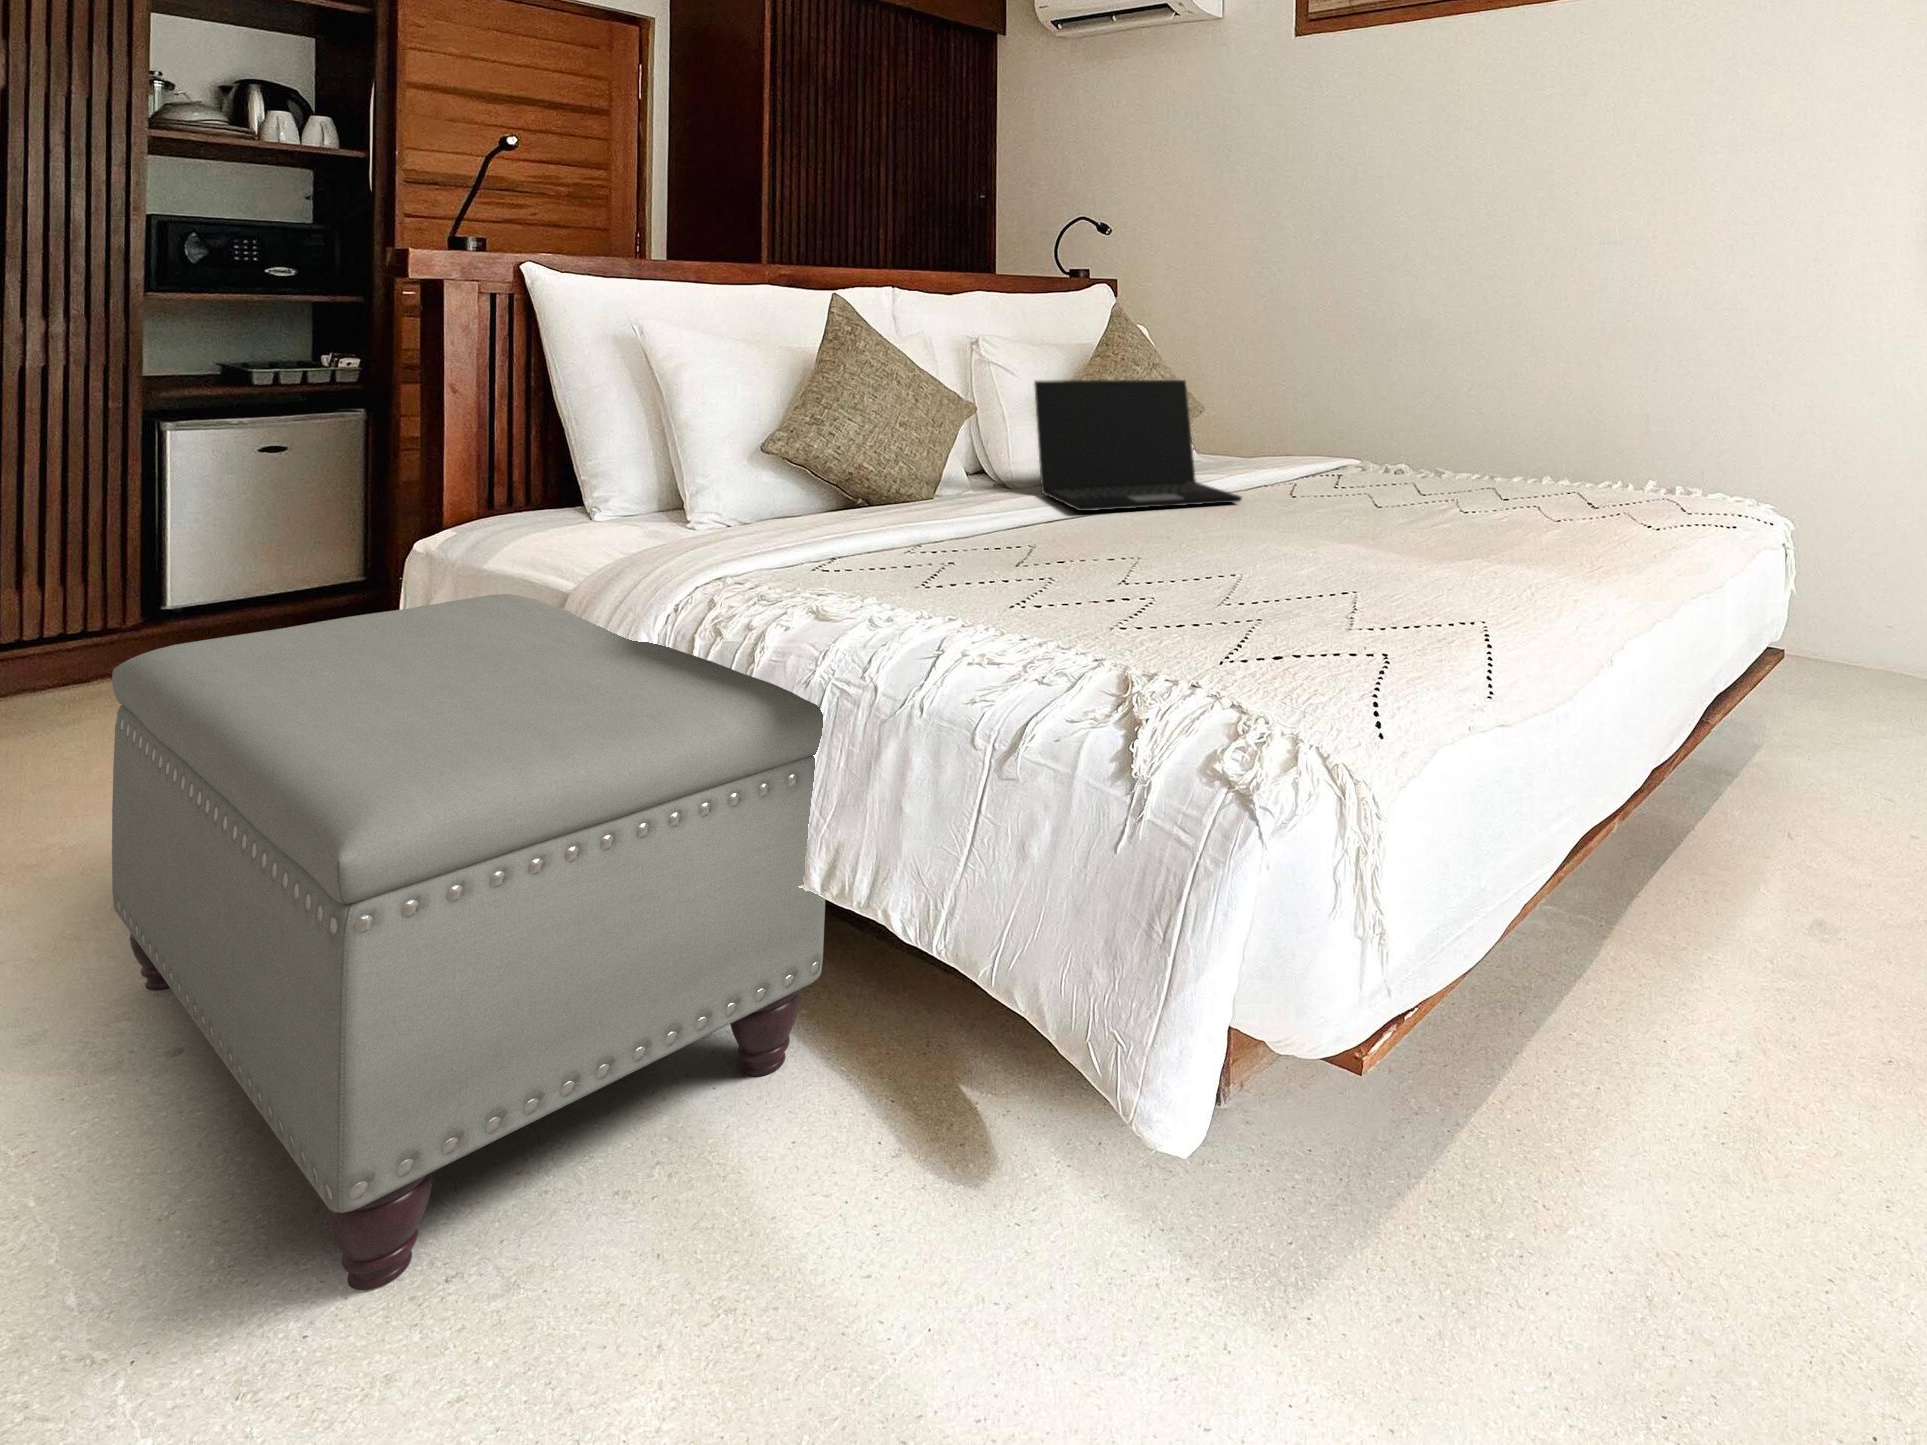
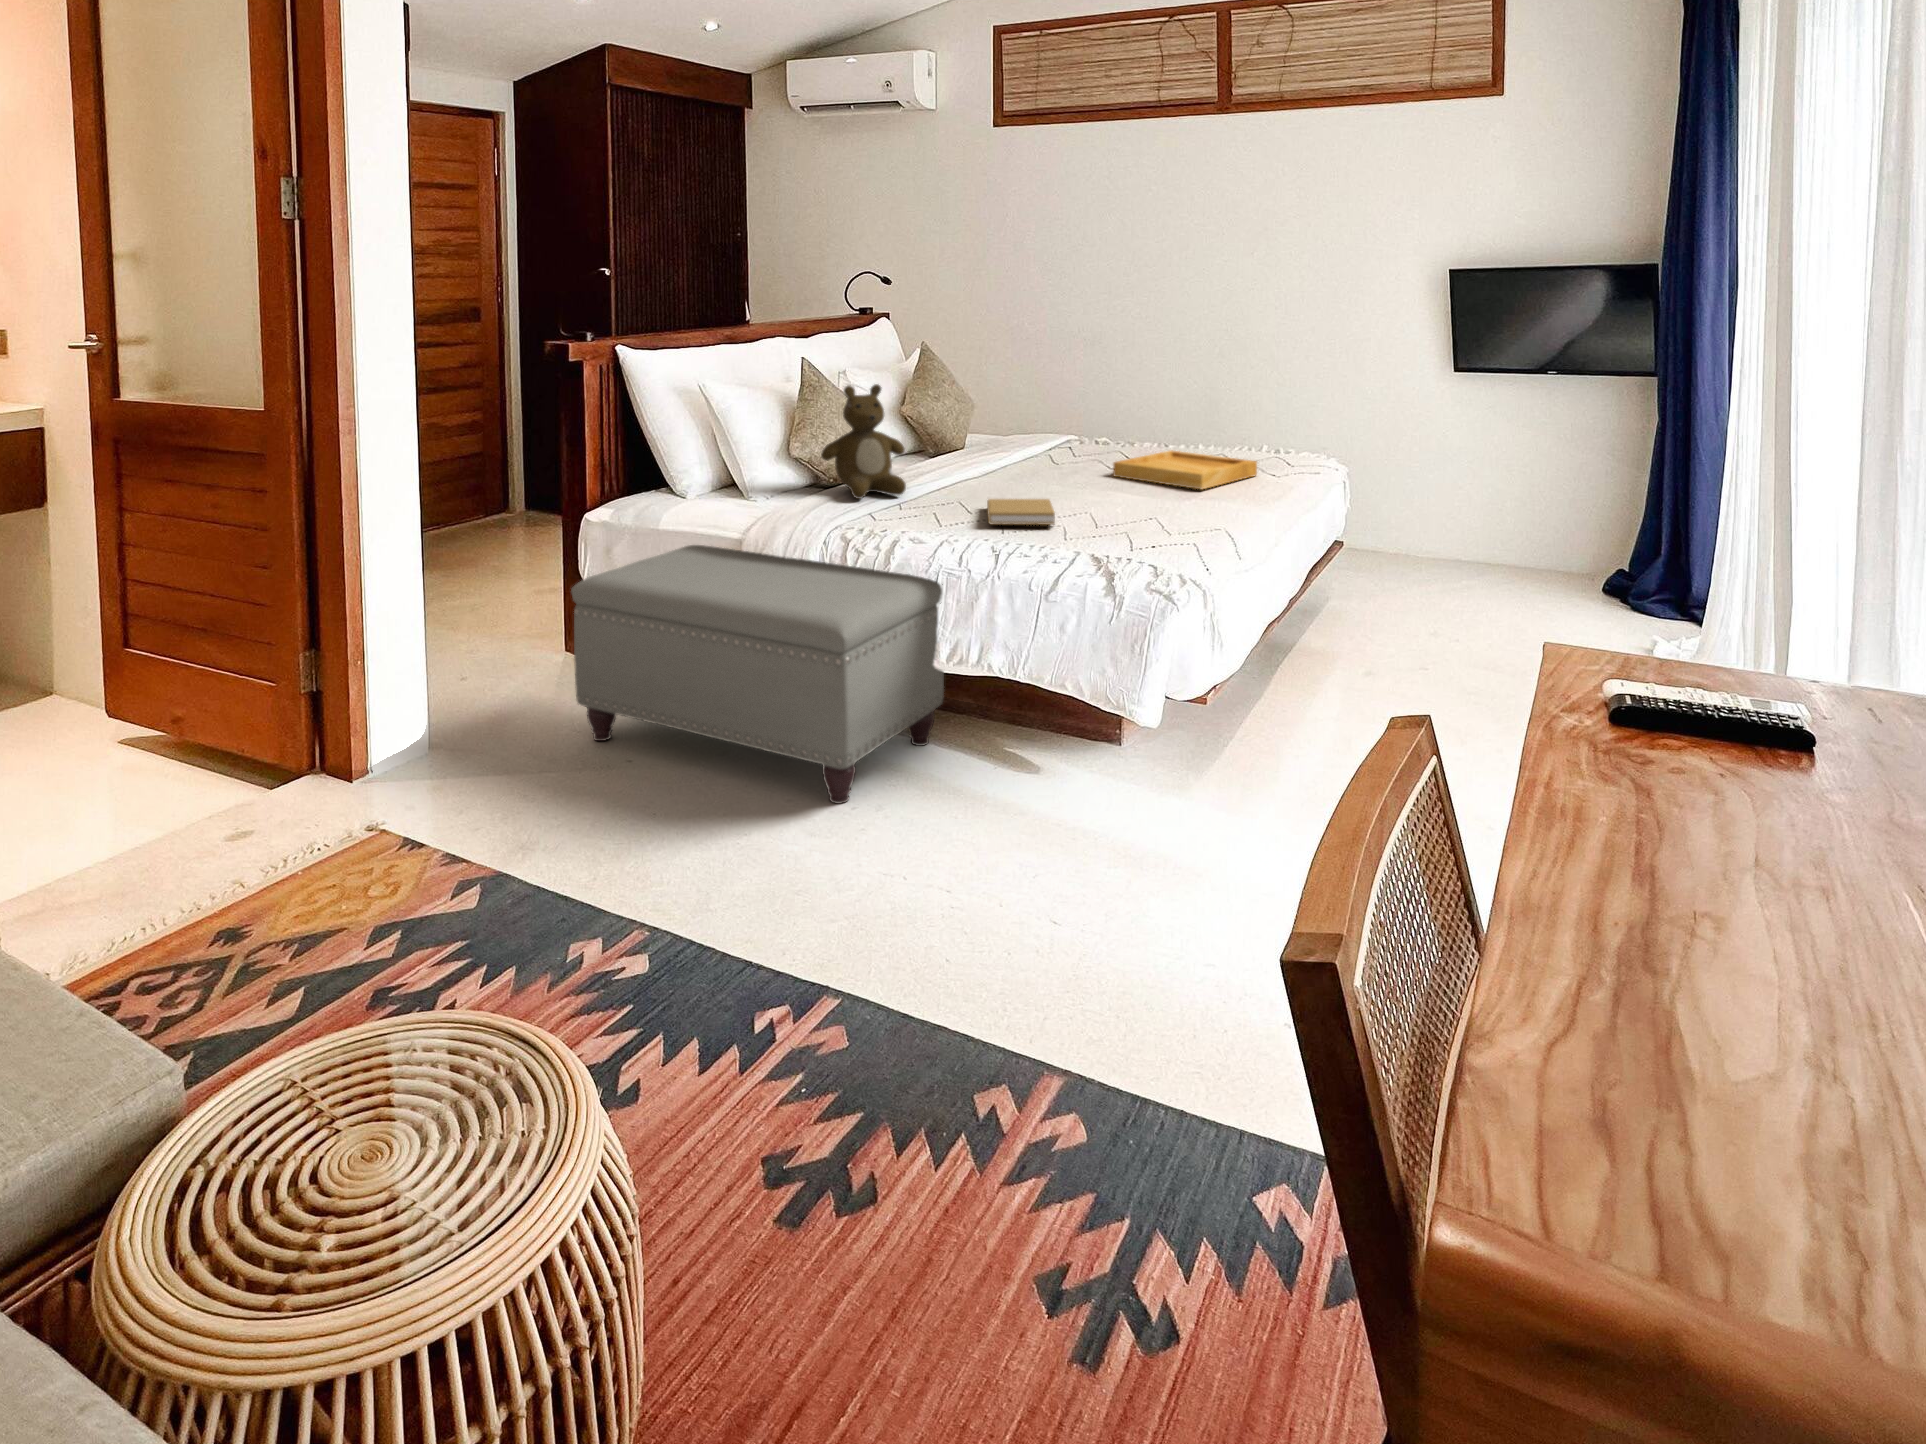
teddy bear: none [811,327,973,526] -> present [821,384,906,499]
laptop: present [1034,380,1242,511] -> none [917,399,1047,484]
tray: none [1354,476,1614,541] -> present [1113,450,1257,489]
book: none [1001,536,1174,592] -> present [987,499,1055,525]

